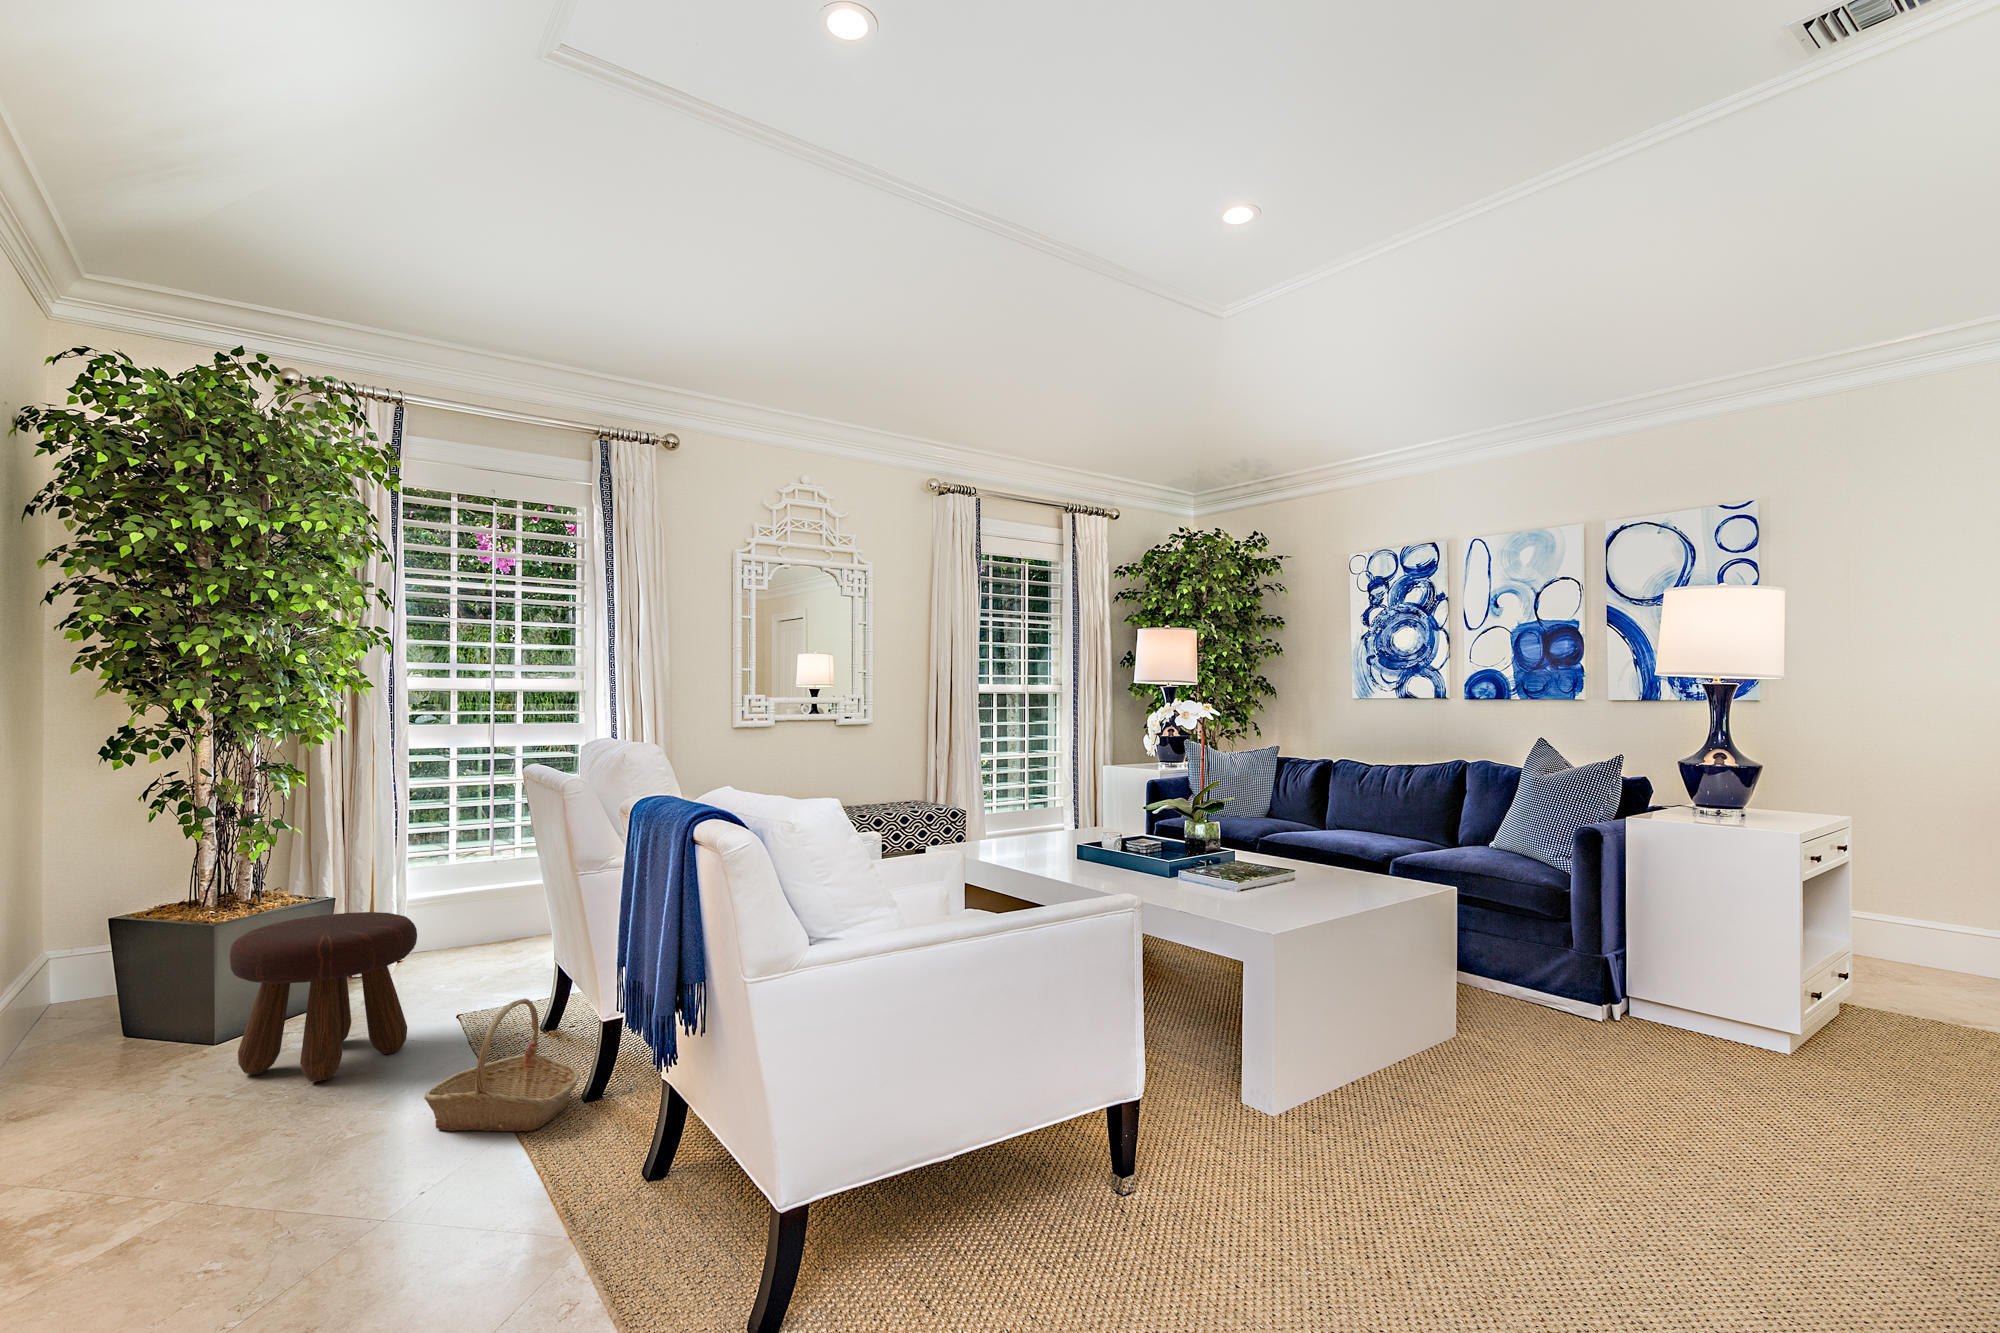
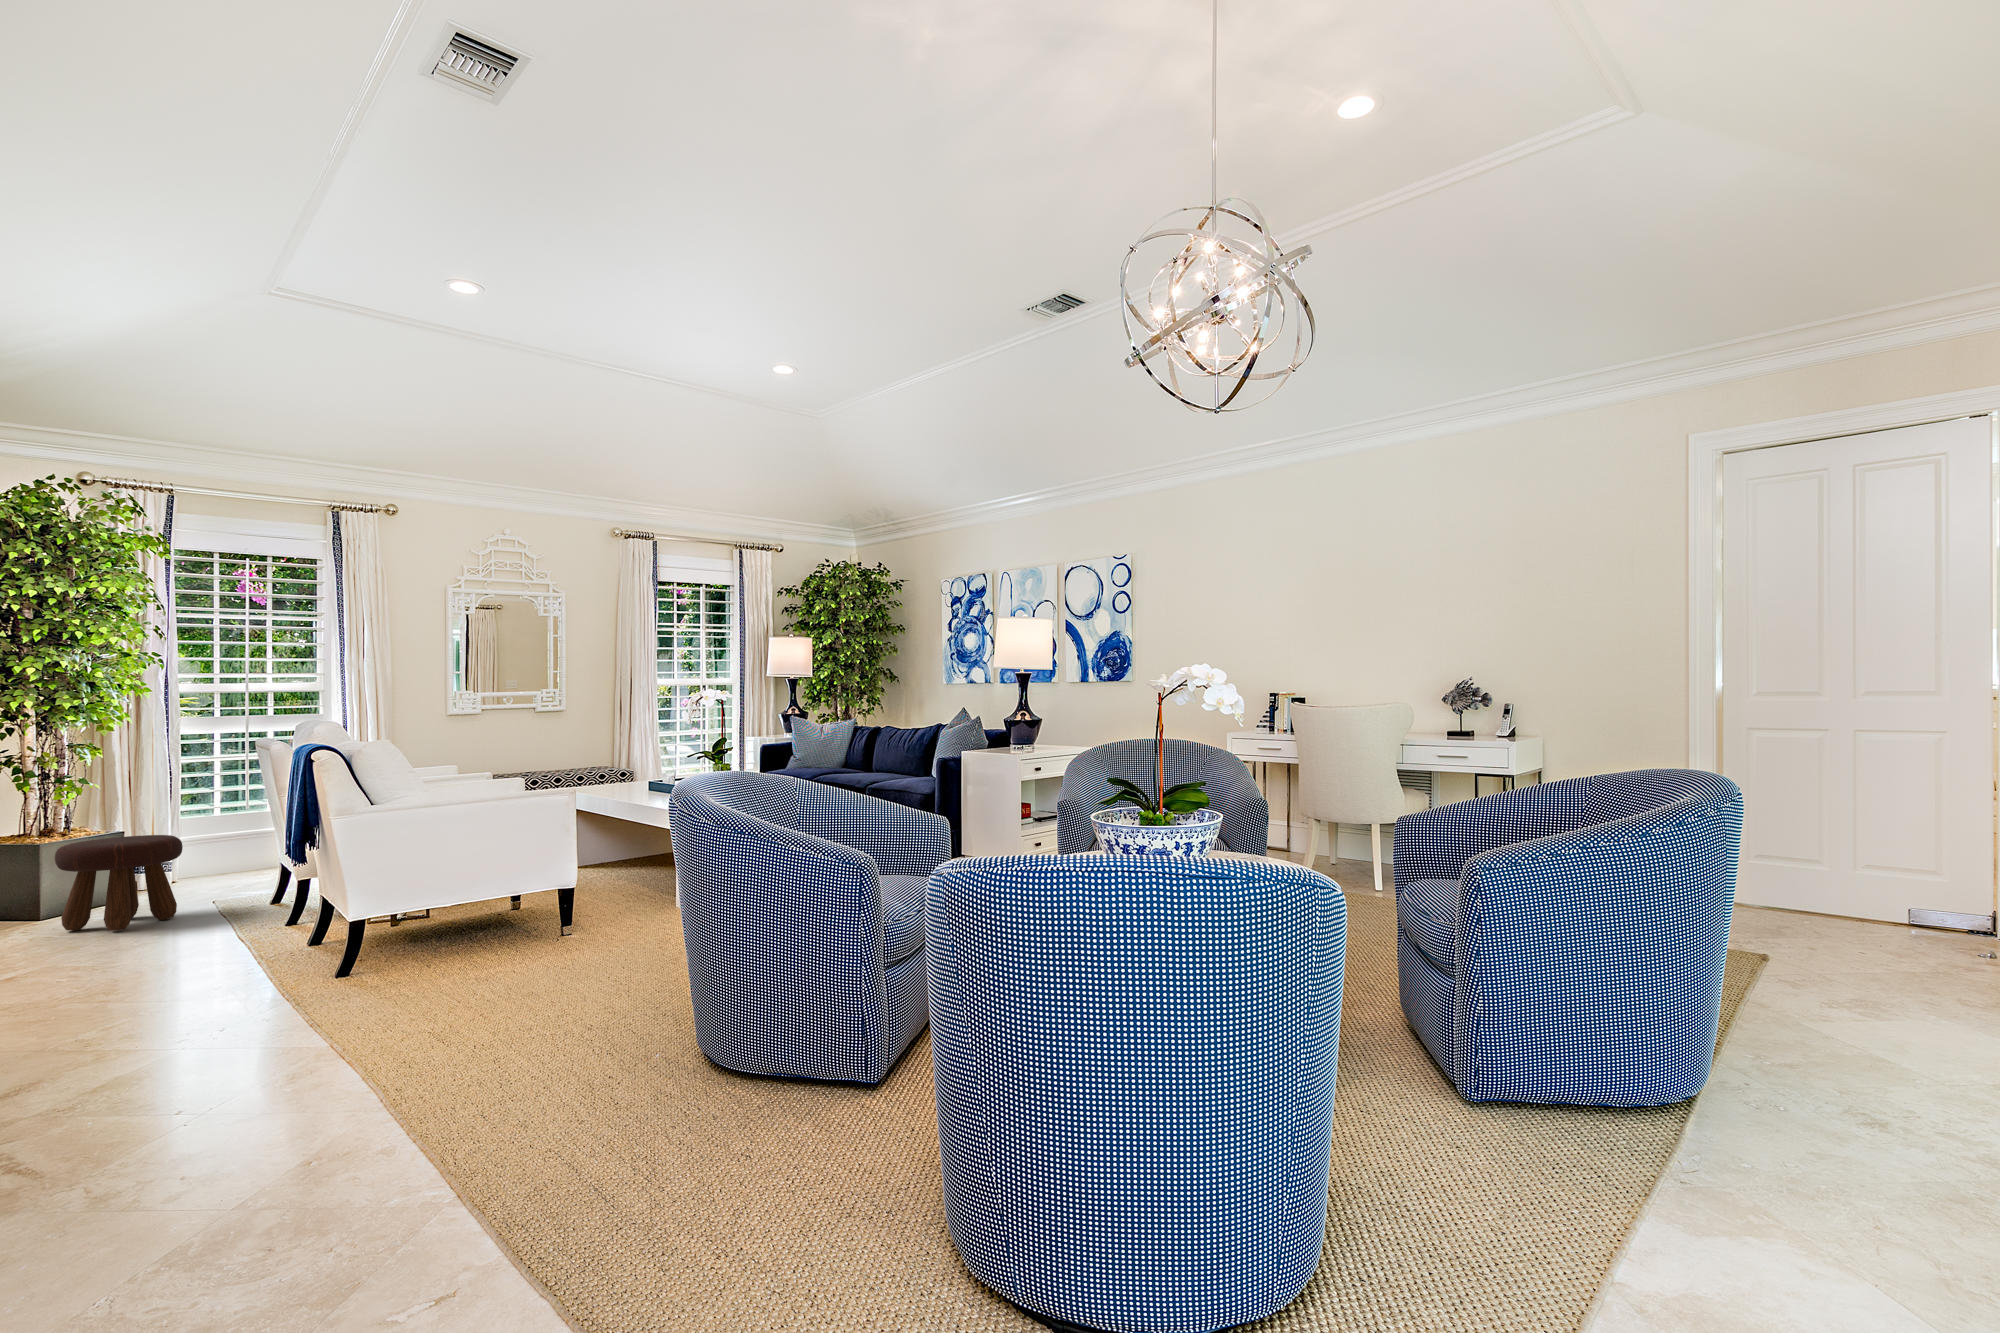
basket: present [424,998,580,1132] -> none [181,871,282,942]

